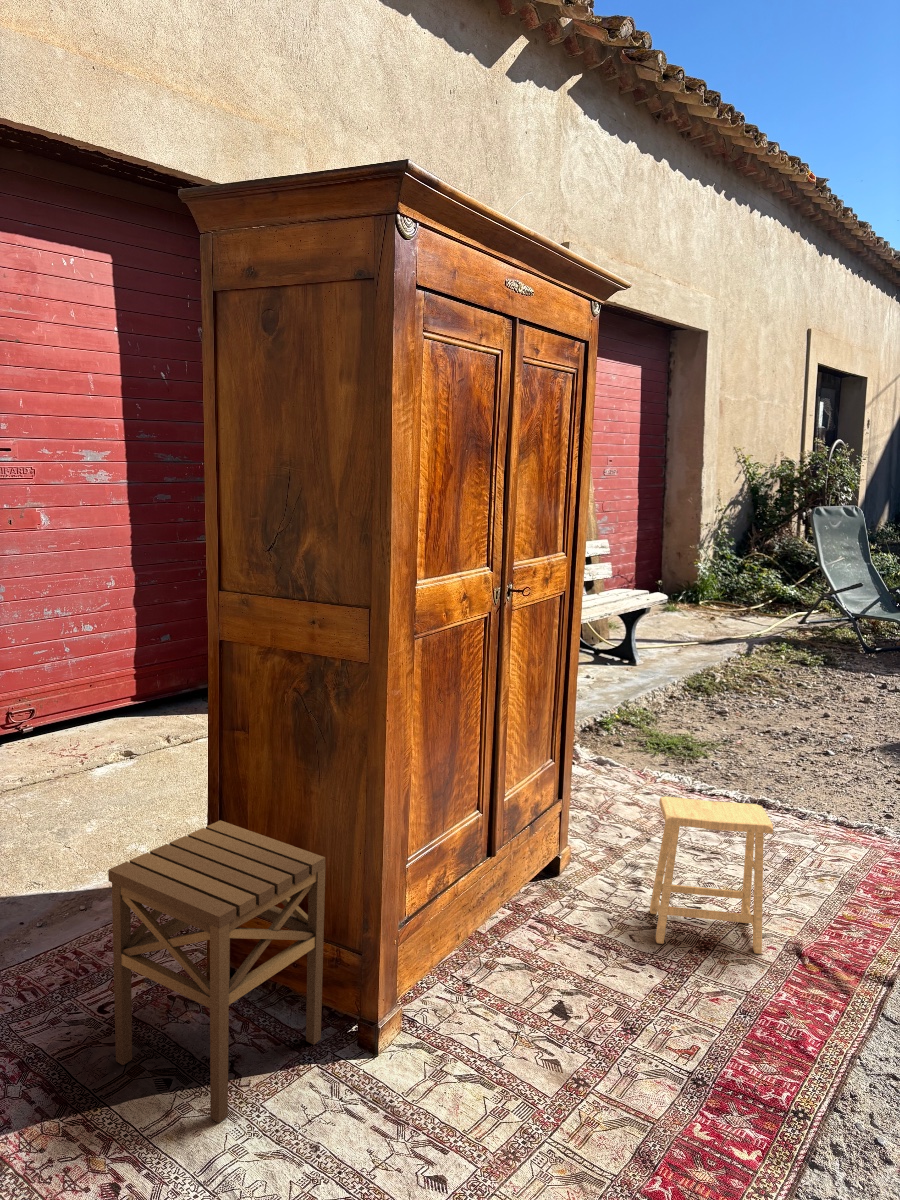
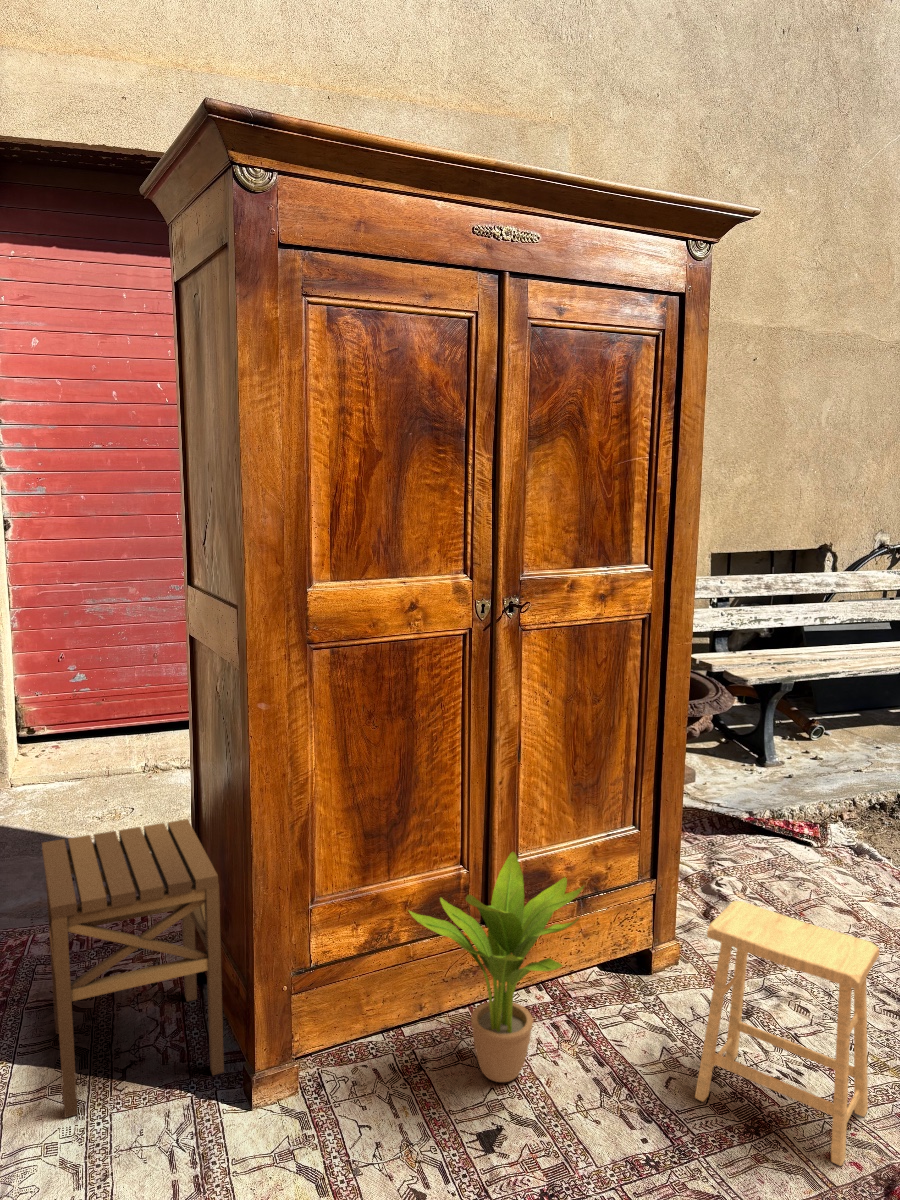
potted plant: none [476,793,612,975] -> present [409,852,584,1082]

